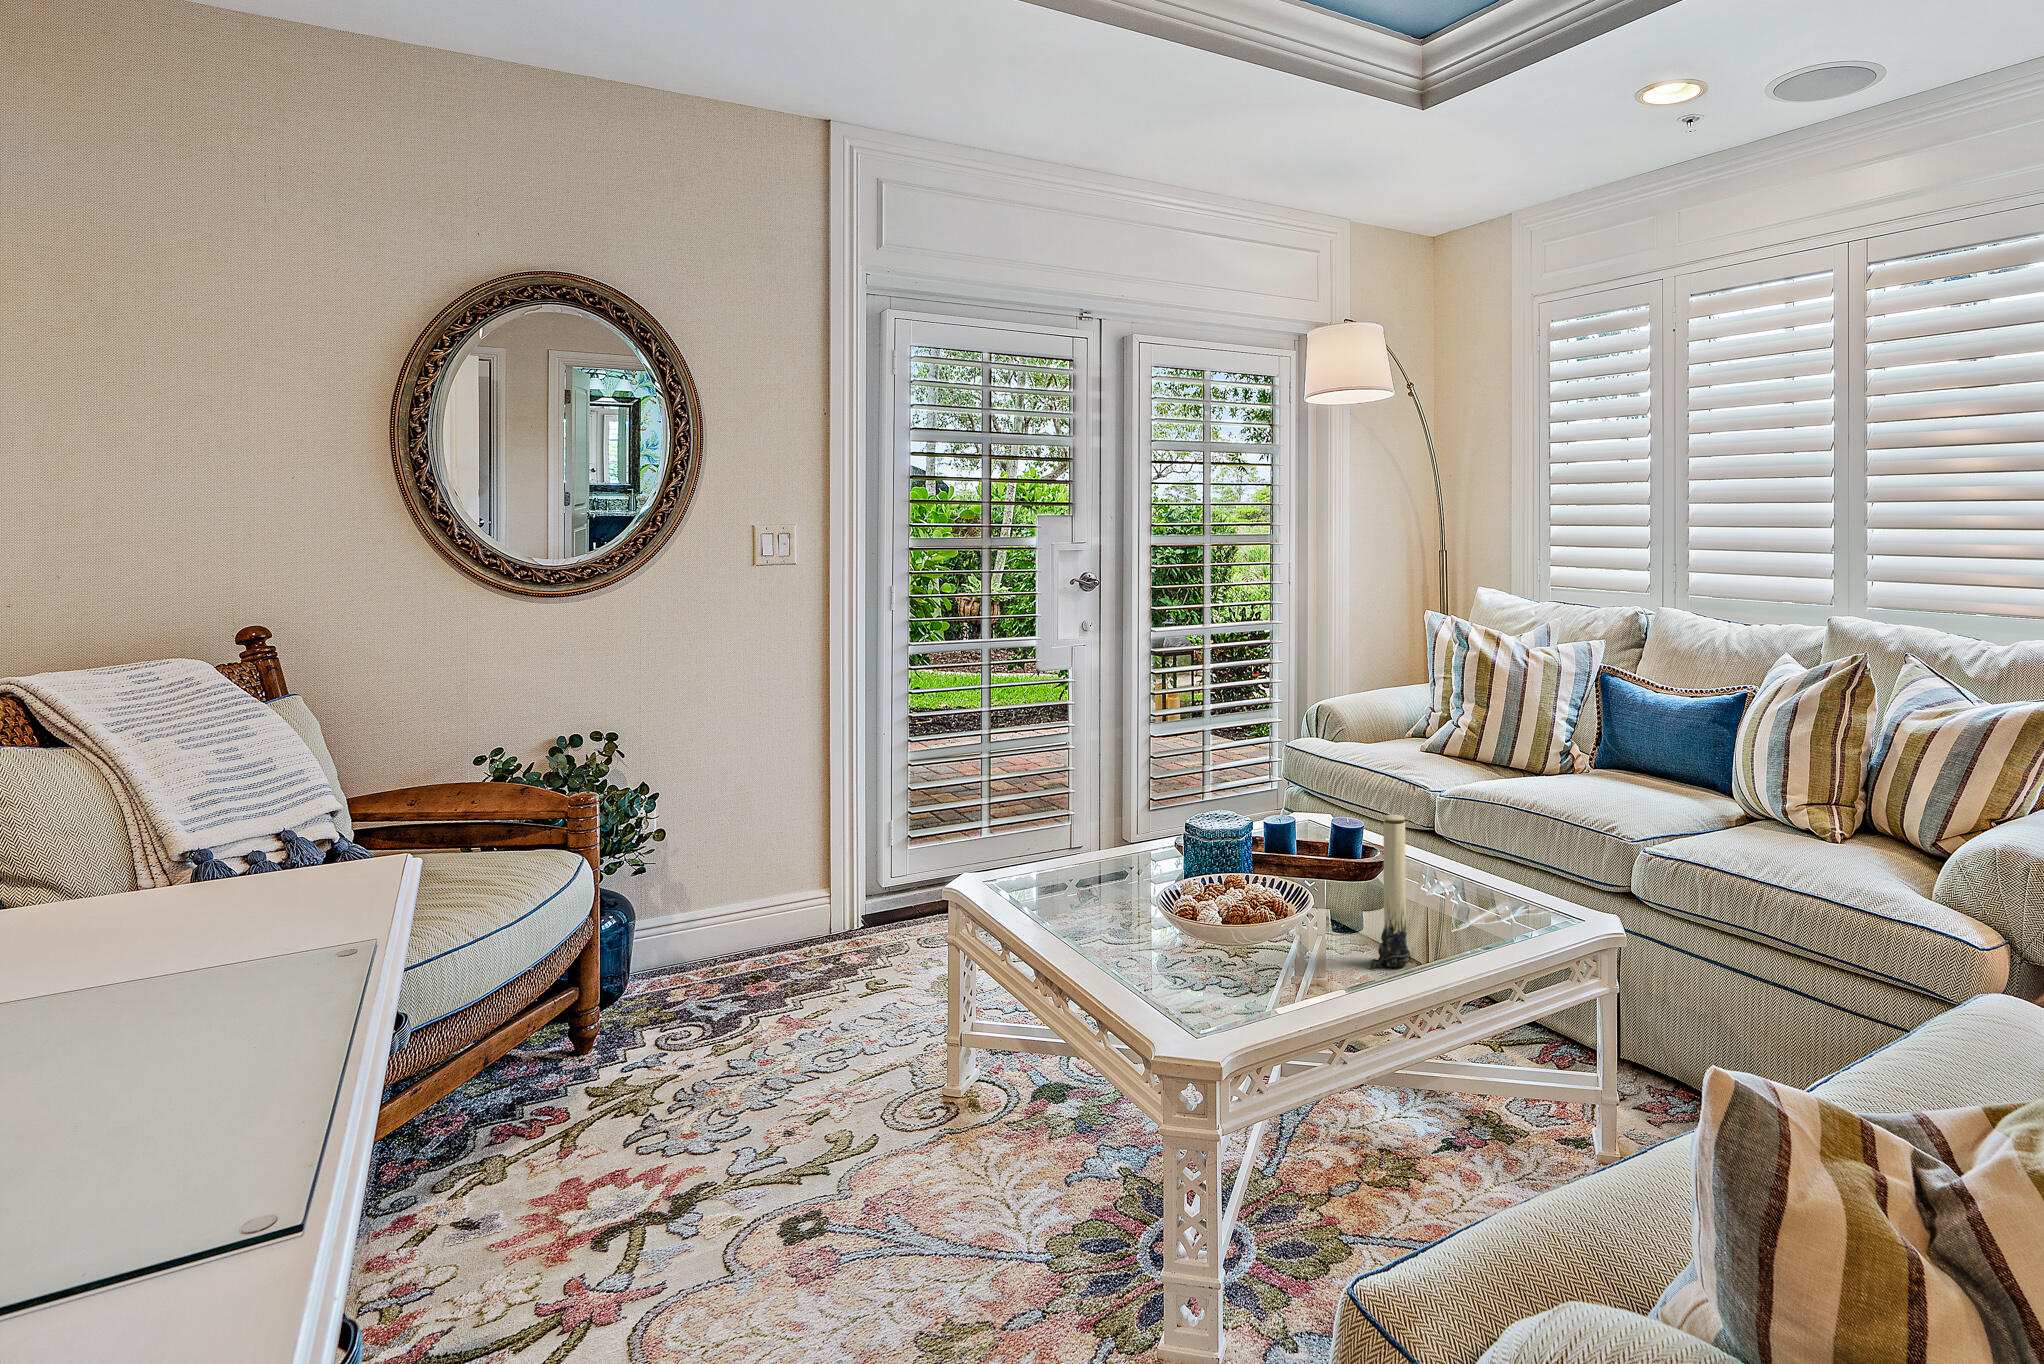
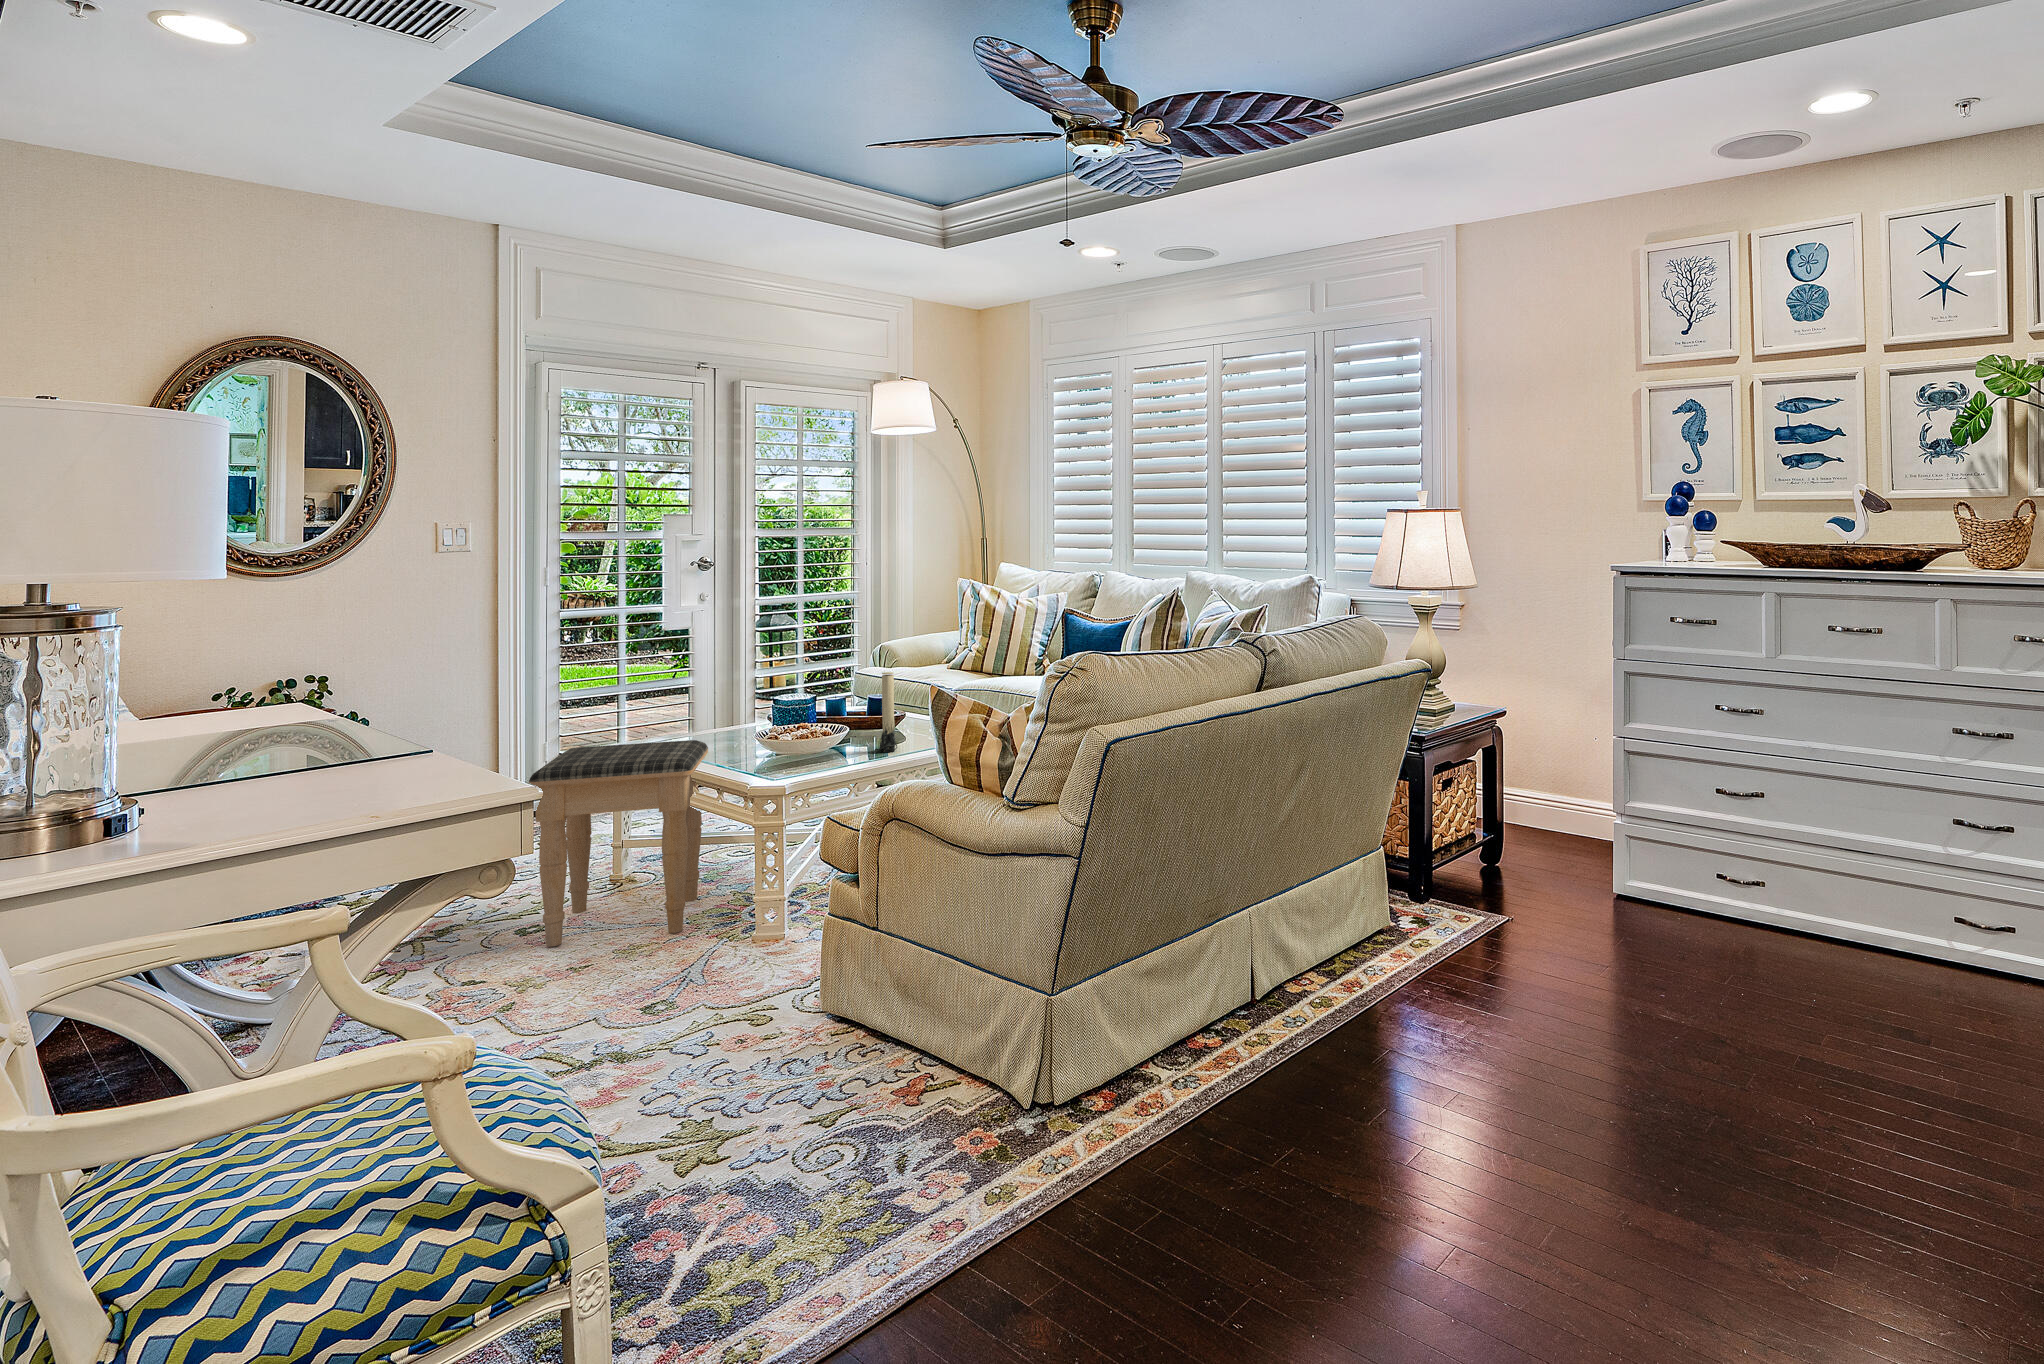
footstool: none [791,907,1087,1300] -> present [529,740,708,947]

